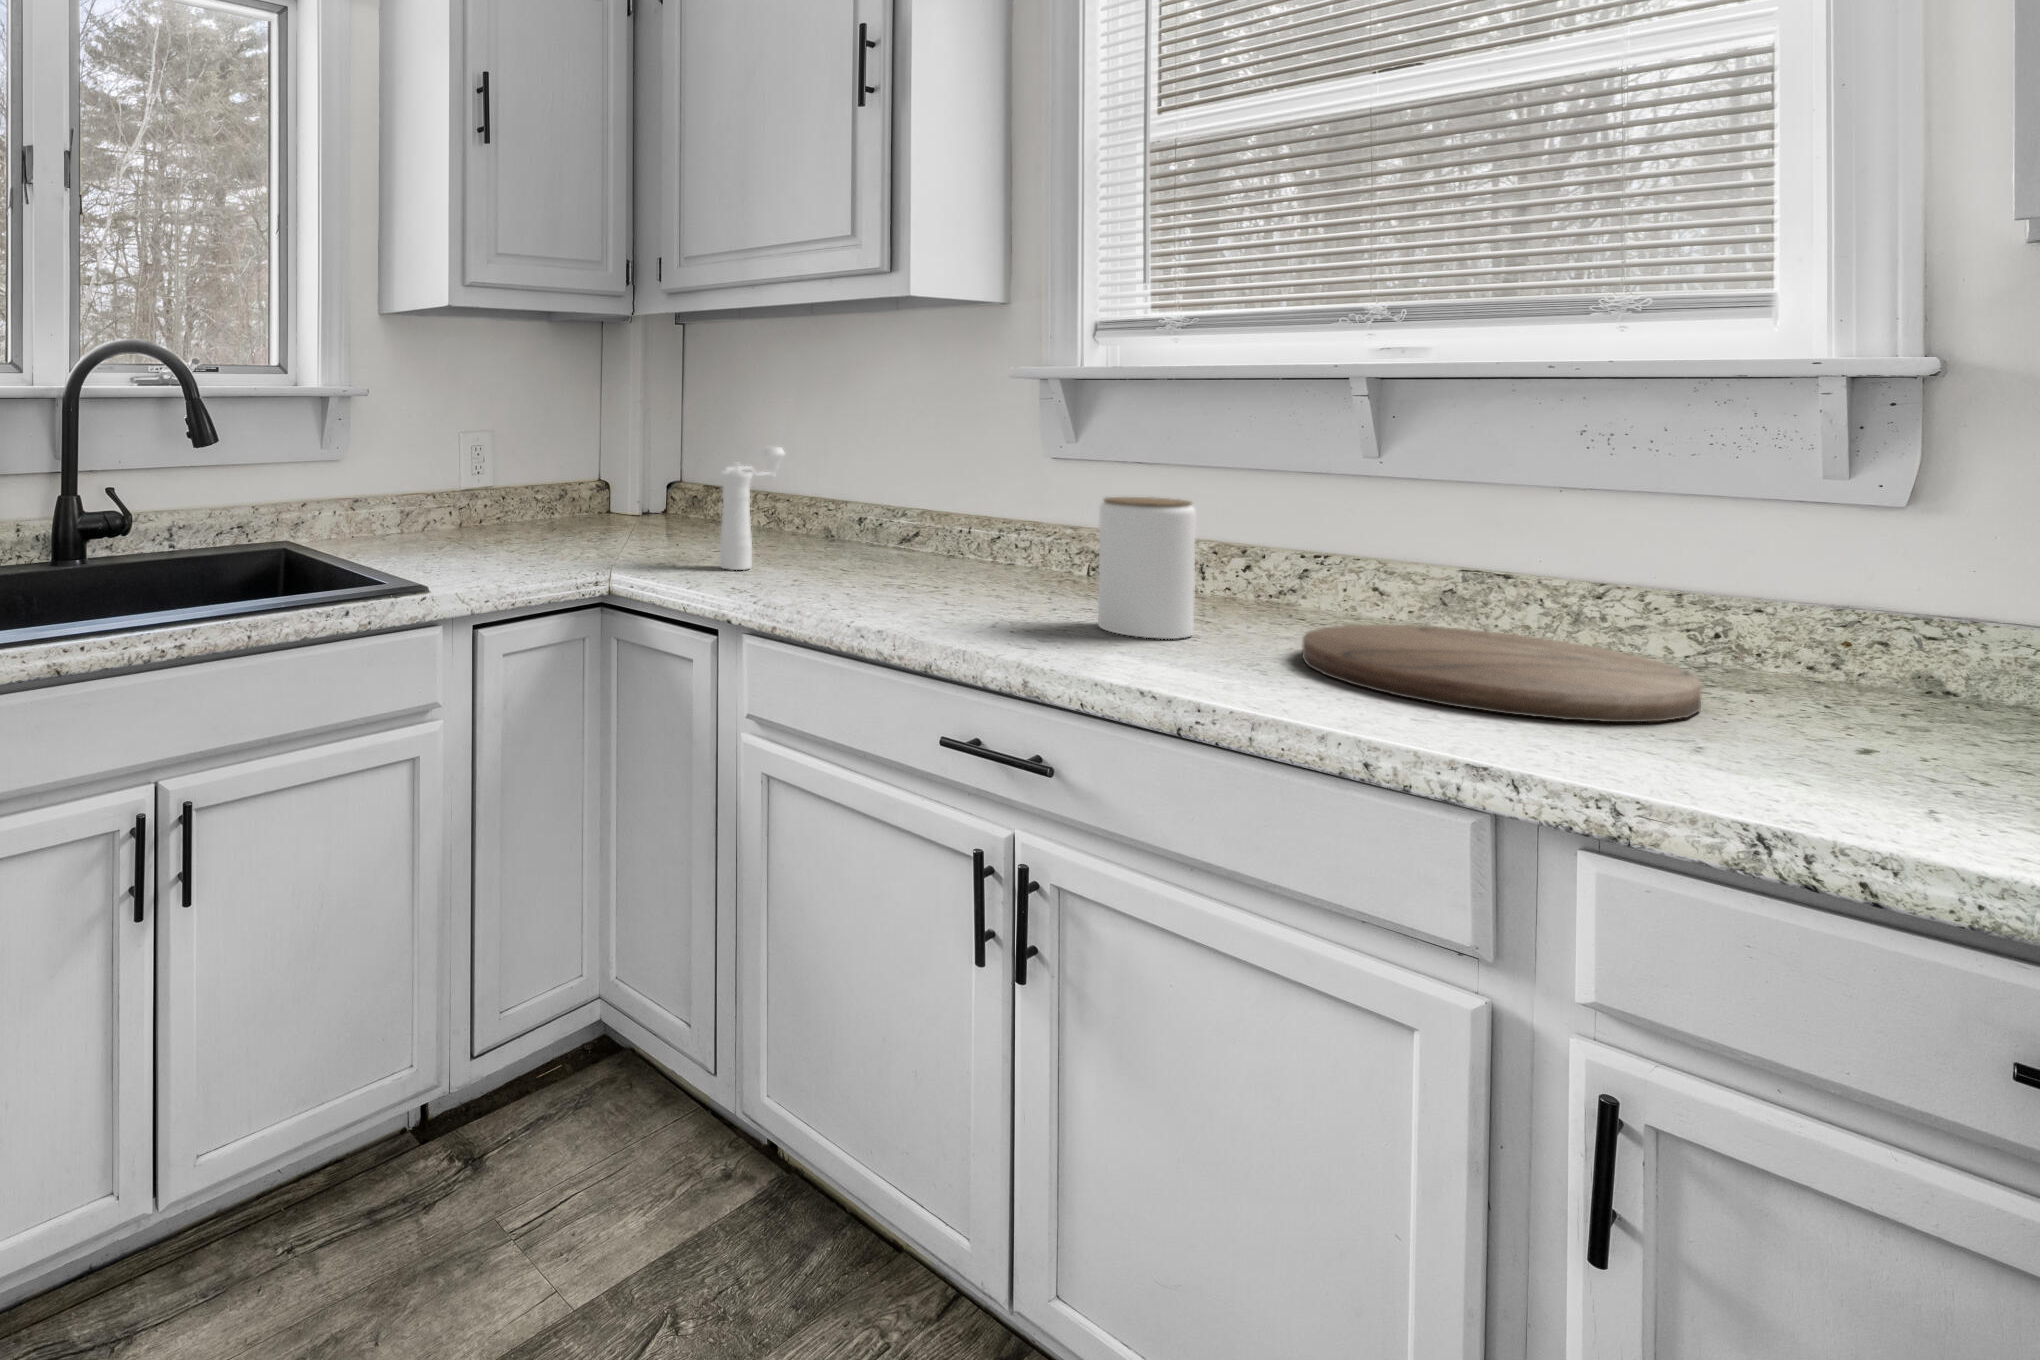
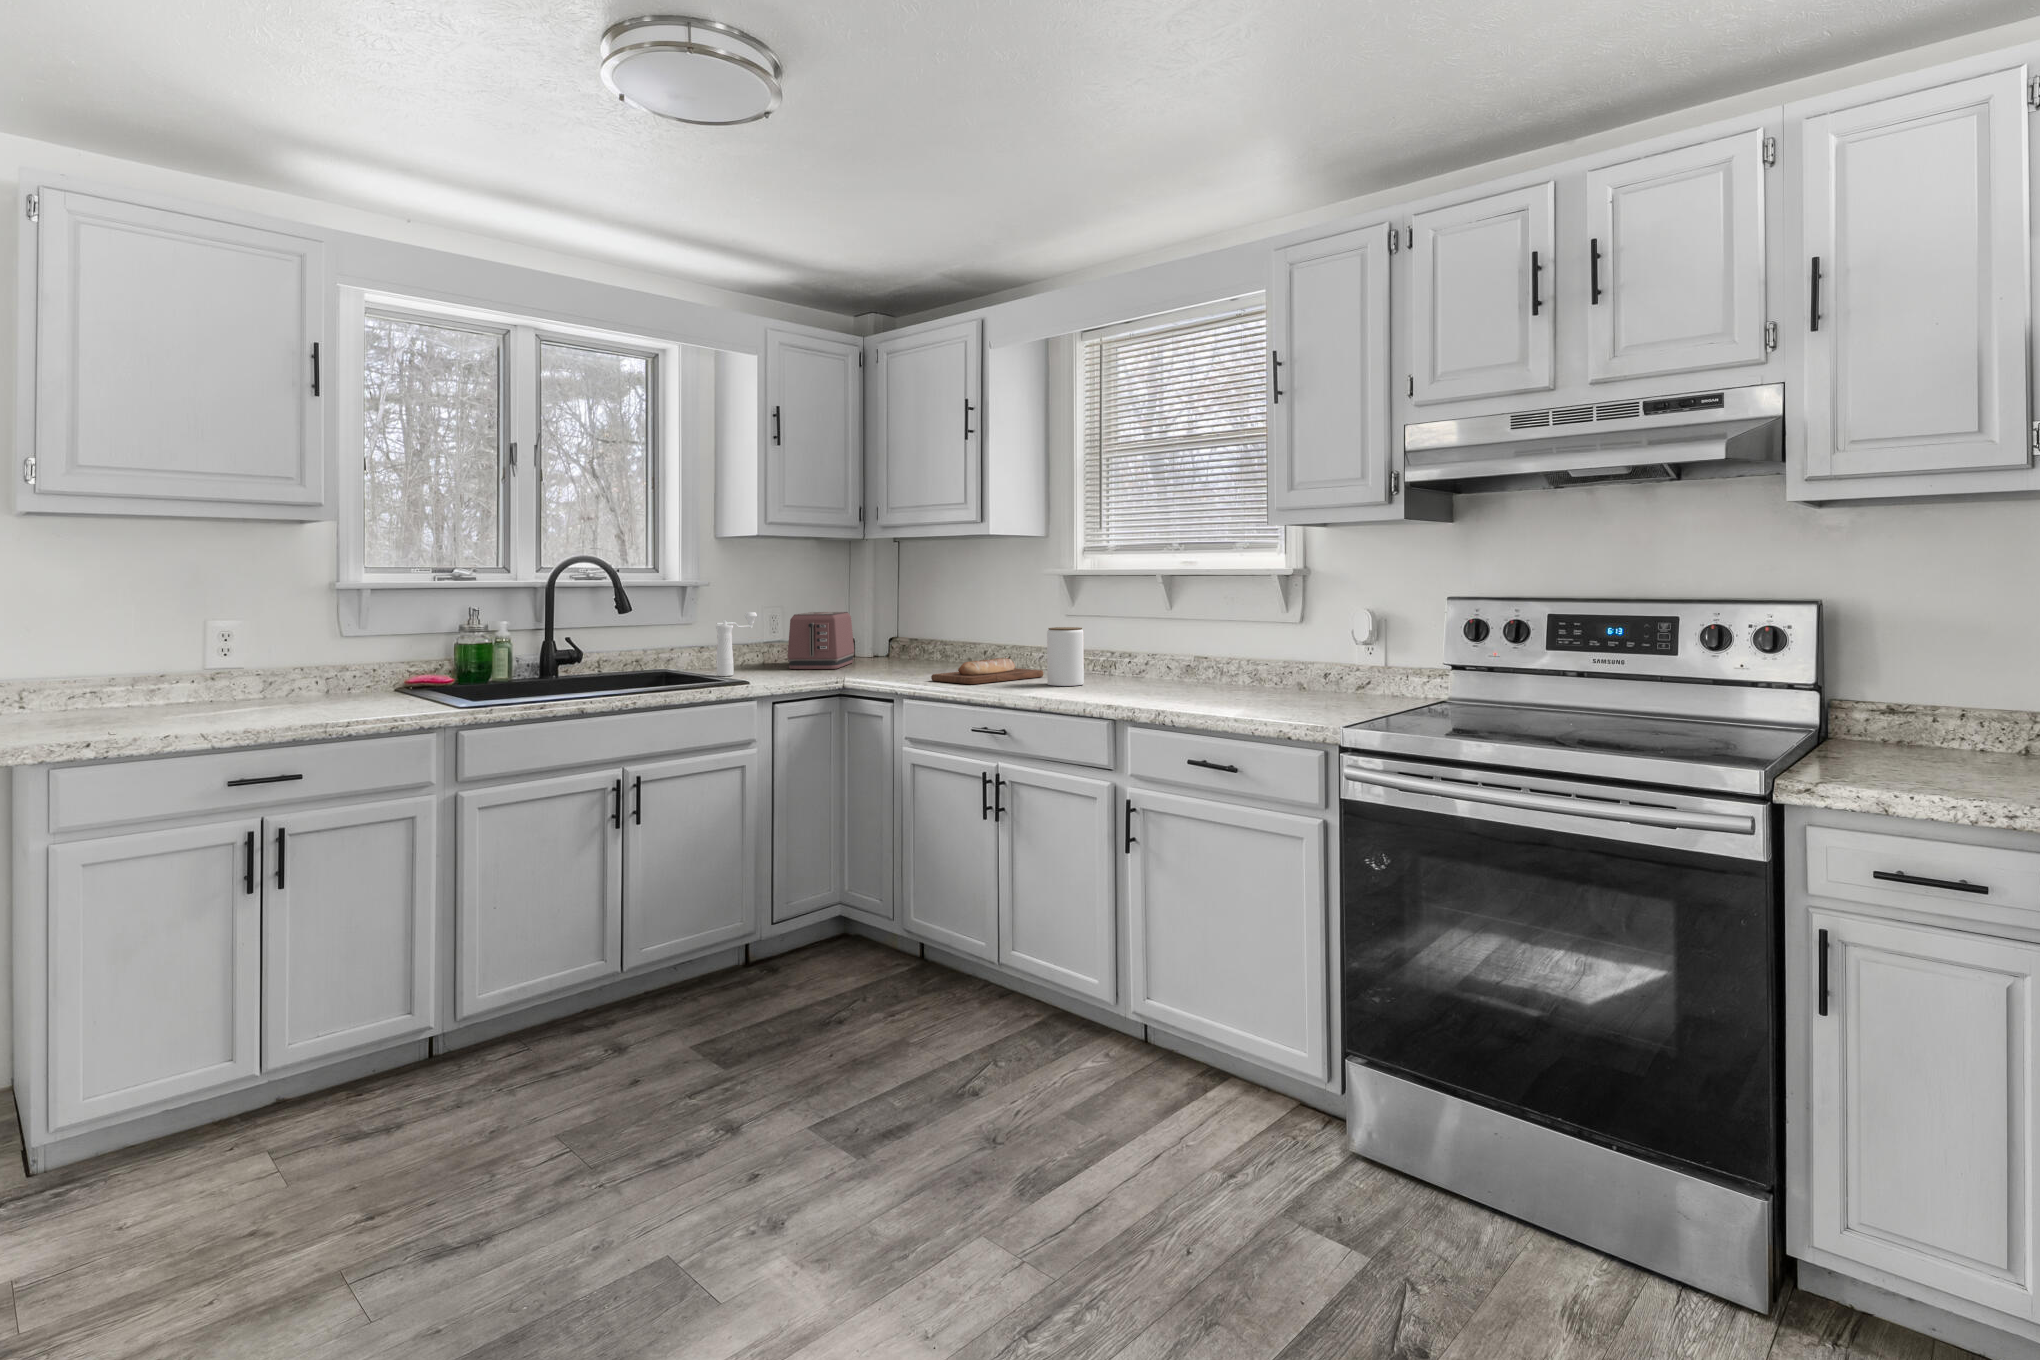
toaster: none [503,444,617,553] -> present [788,612,854,669]
pepper mill: present [720,447,785,570] -> present [716,612,757,676]
bread loaf: none [810,553,1044,620] -> present [931,658,1043,684]
cutting board: present [1302,625,1702,722] -> none [1107,677,1225,697]

